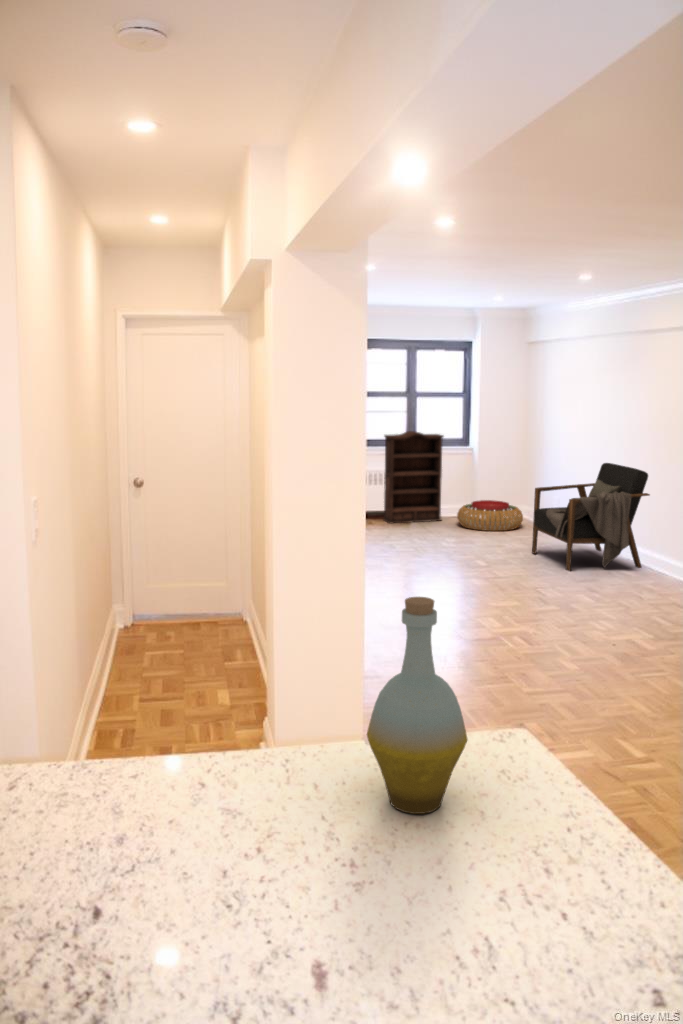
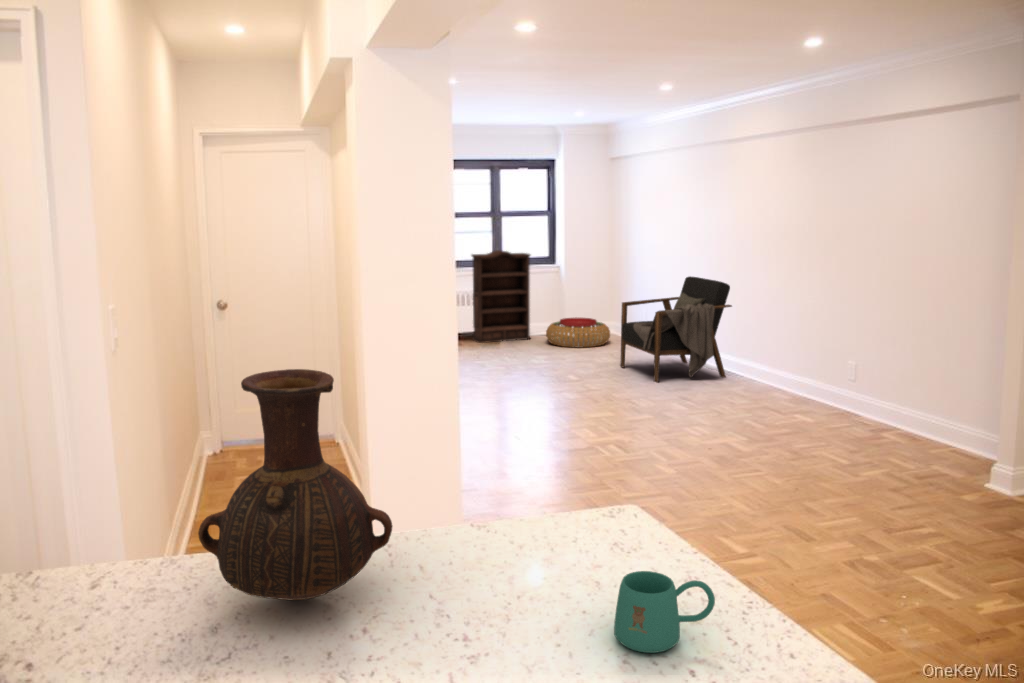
bottle: present [367,597,468,814] -> none [477,361,582,587]
vase: none [109,599,286,816] -> present [198,369,392,600]
mug: none [493,810,593,893] -> present [614,571,715,653]

